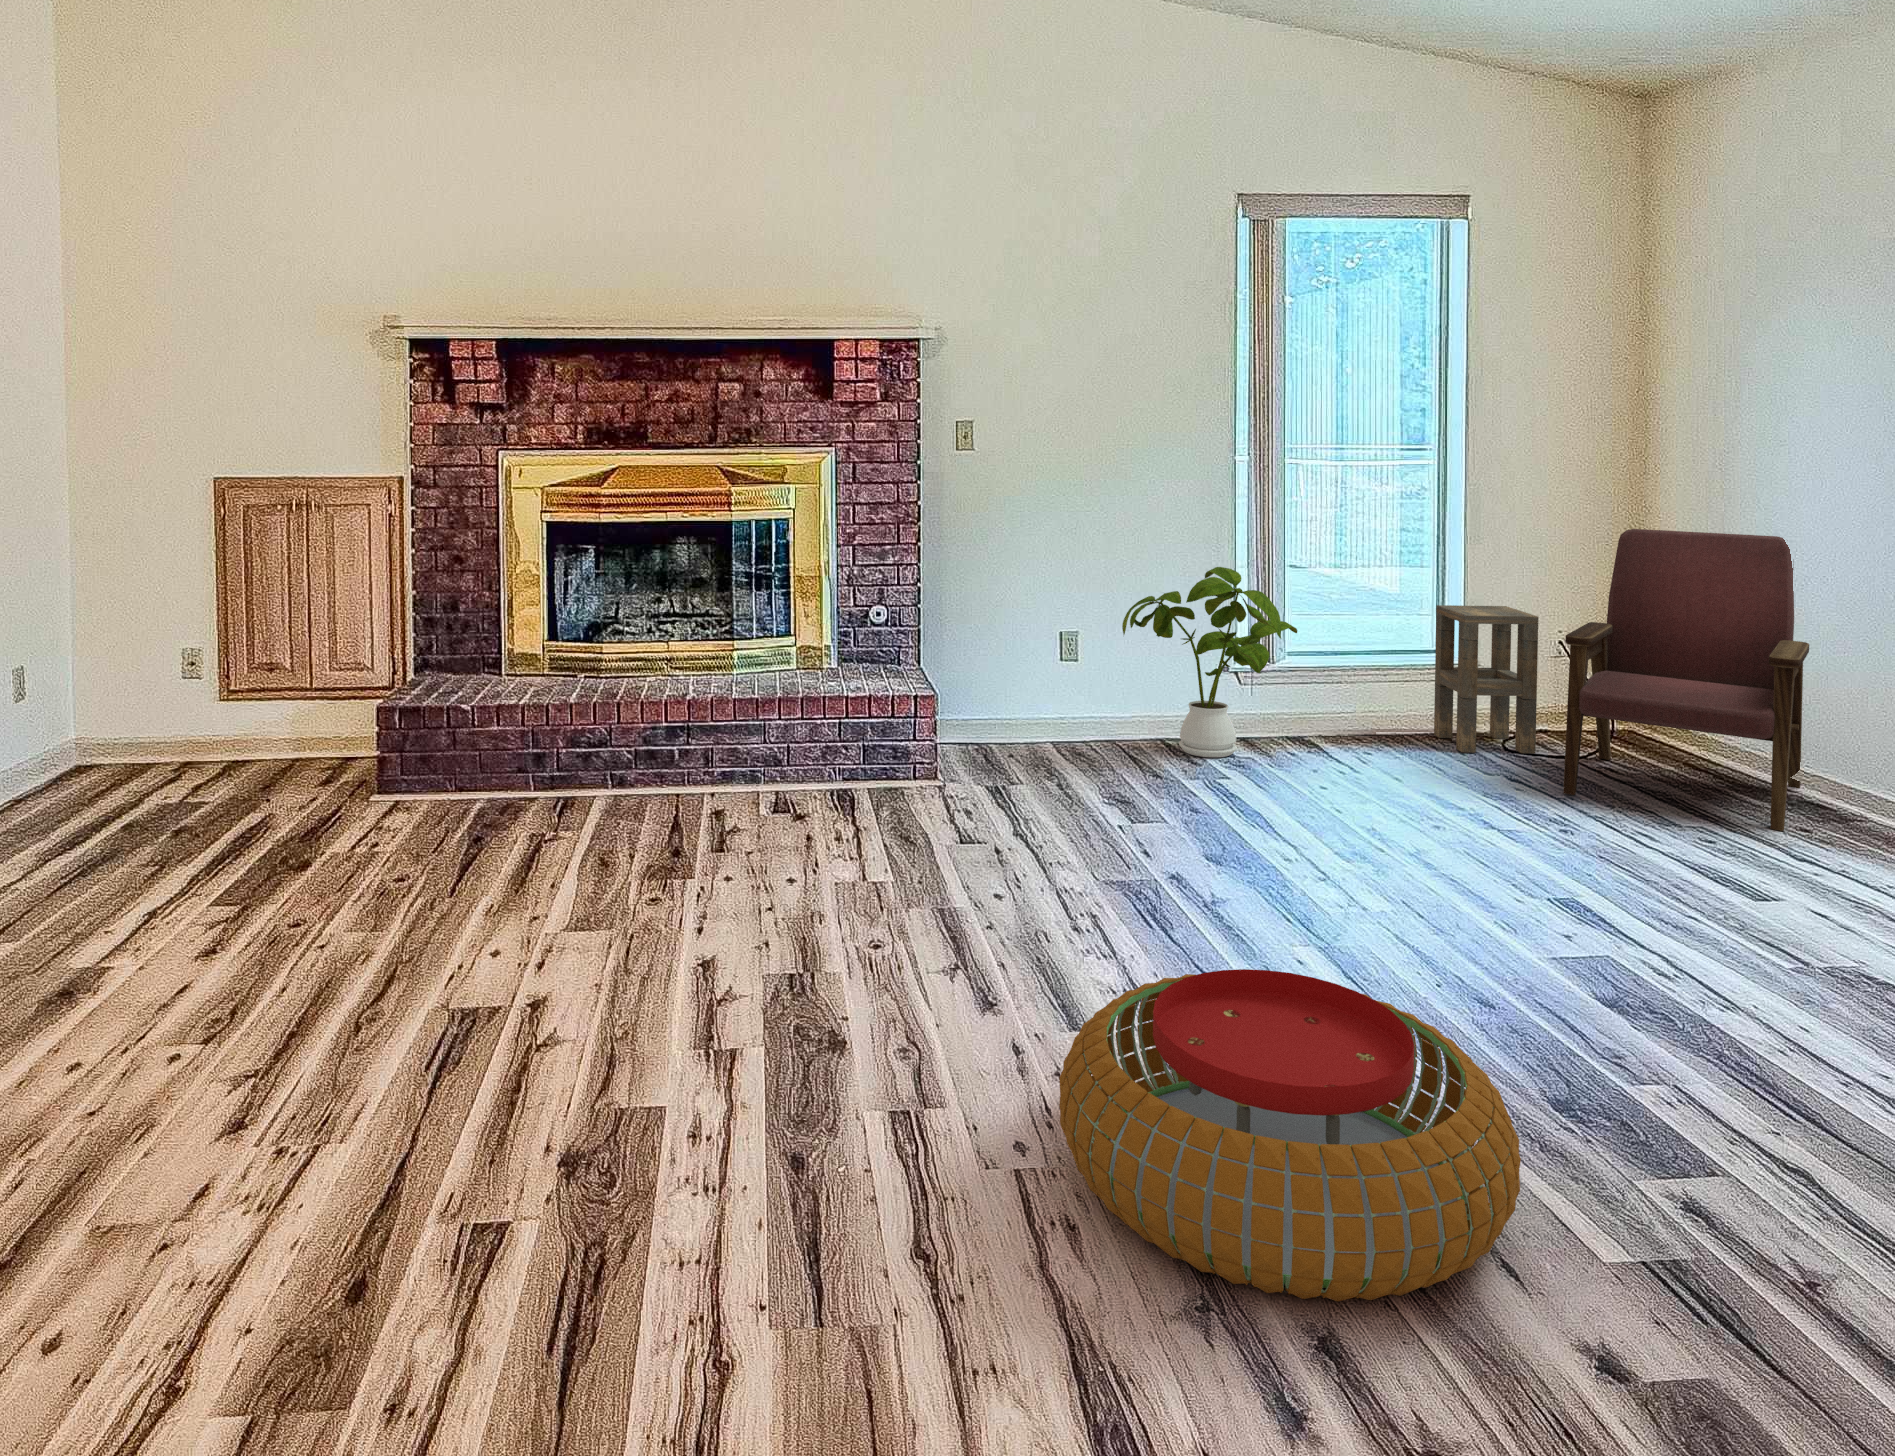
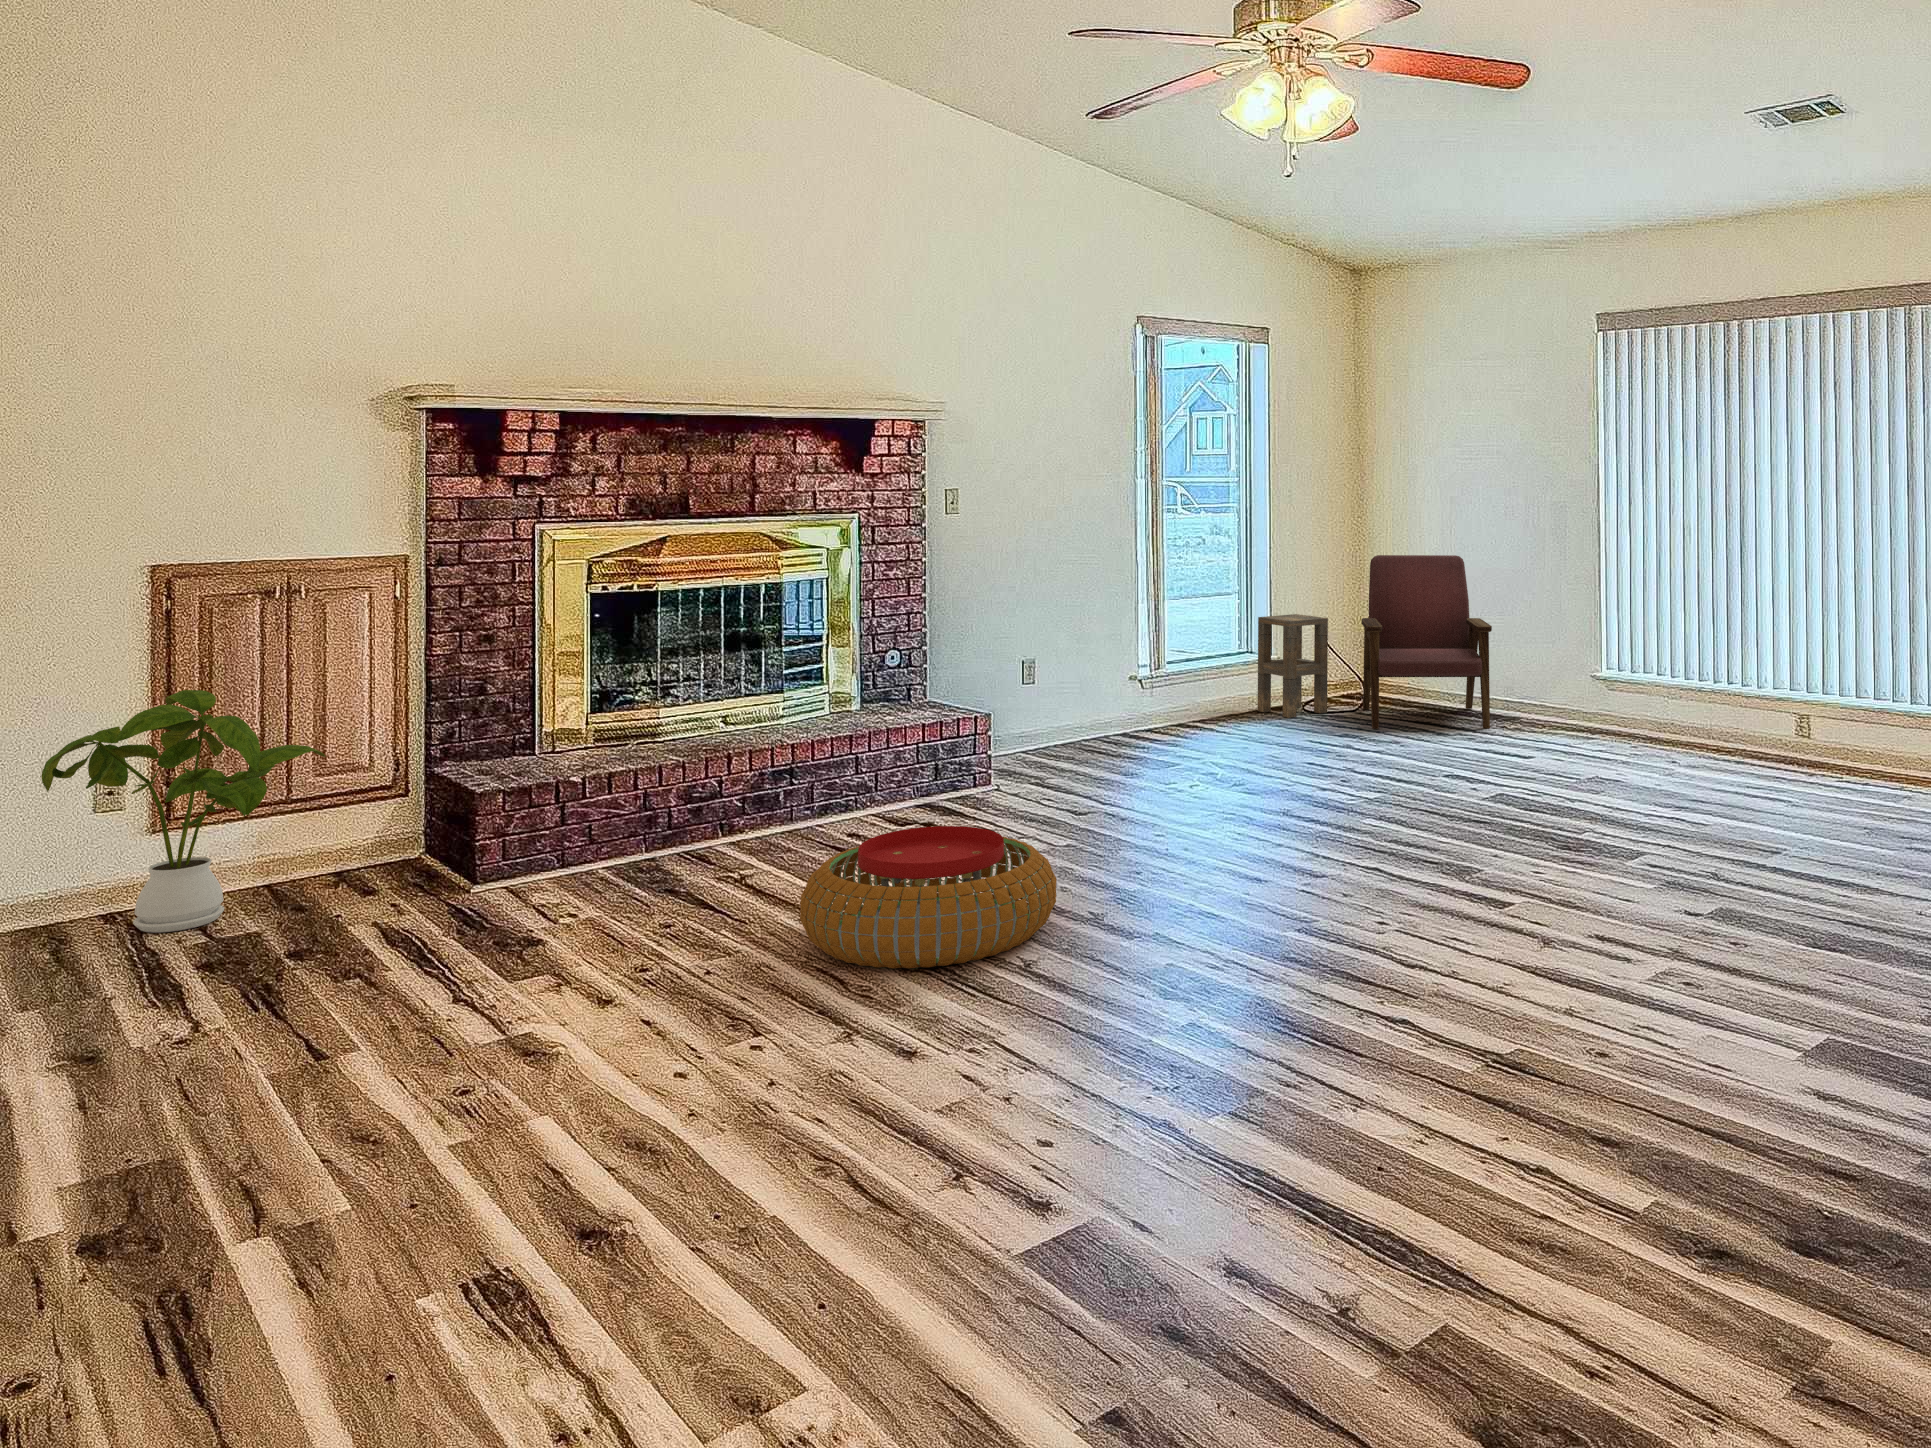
house plant: present [1122,567,1297,757] -> present [41,690,326,933]
pouf: present [1059,969,1521,1302] -> present [800,826,1057,968]

